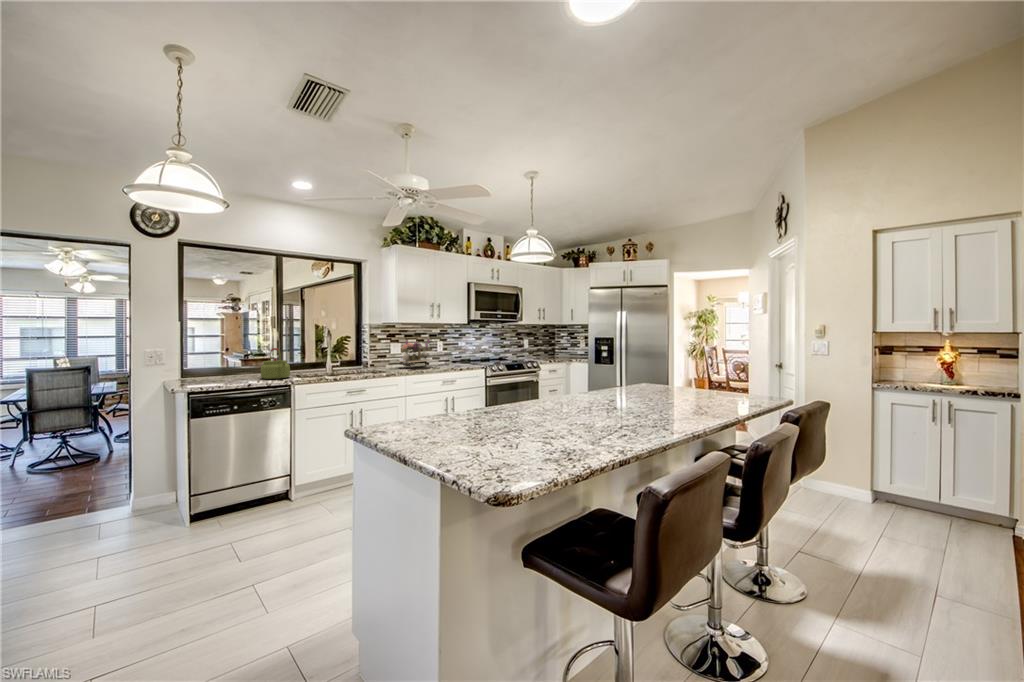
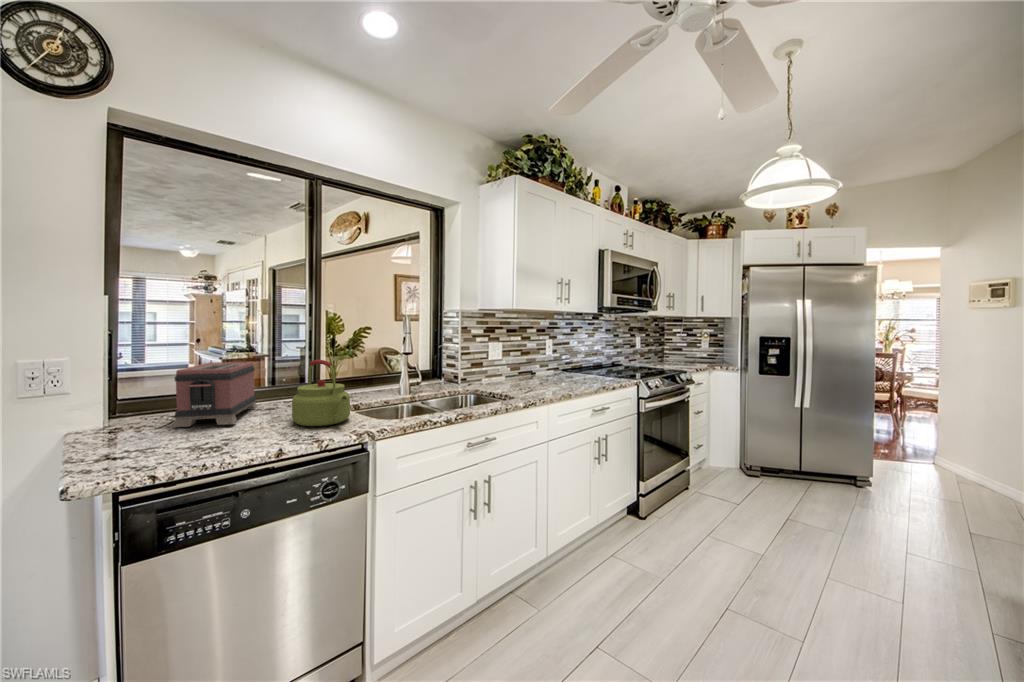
flower arrangement: present [398,339,430,367] -> none [502,336,561,386]
toaster: none [205,352,247,379] -> present [173,362,257,427]

